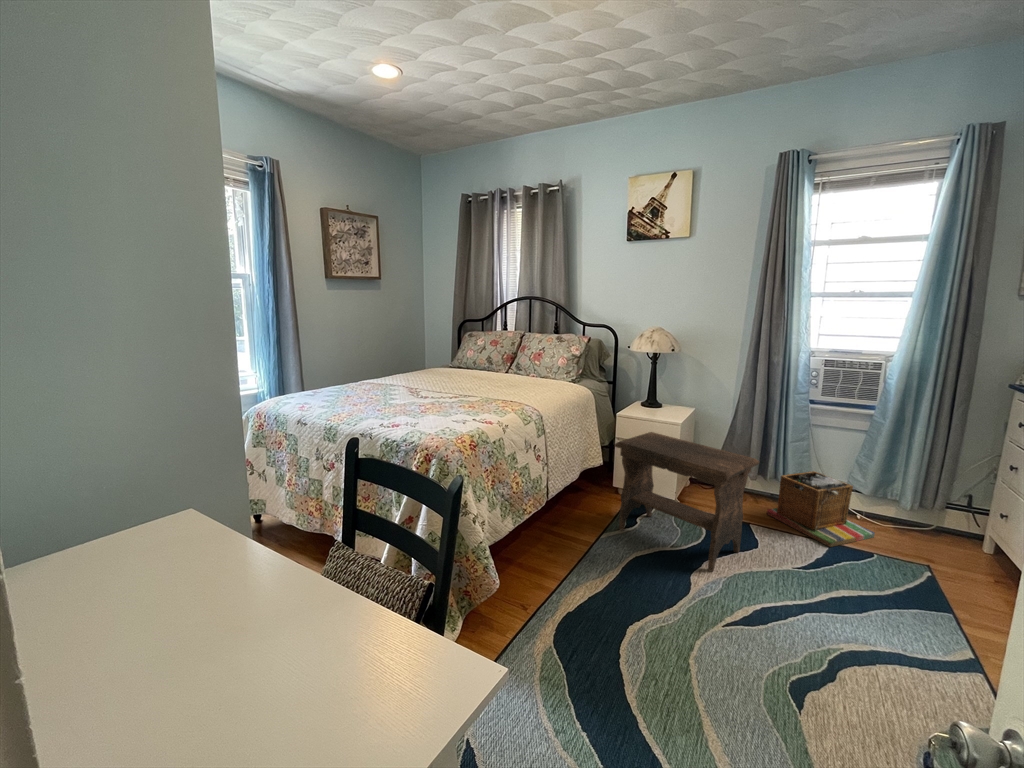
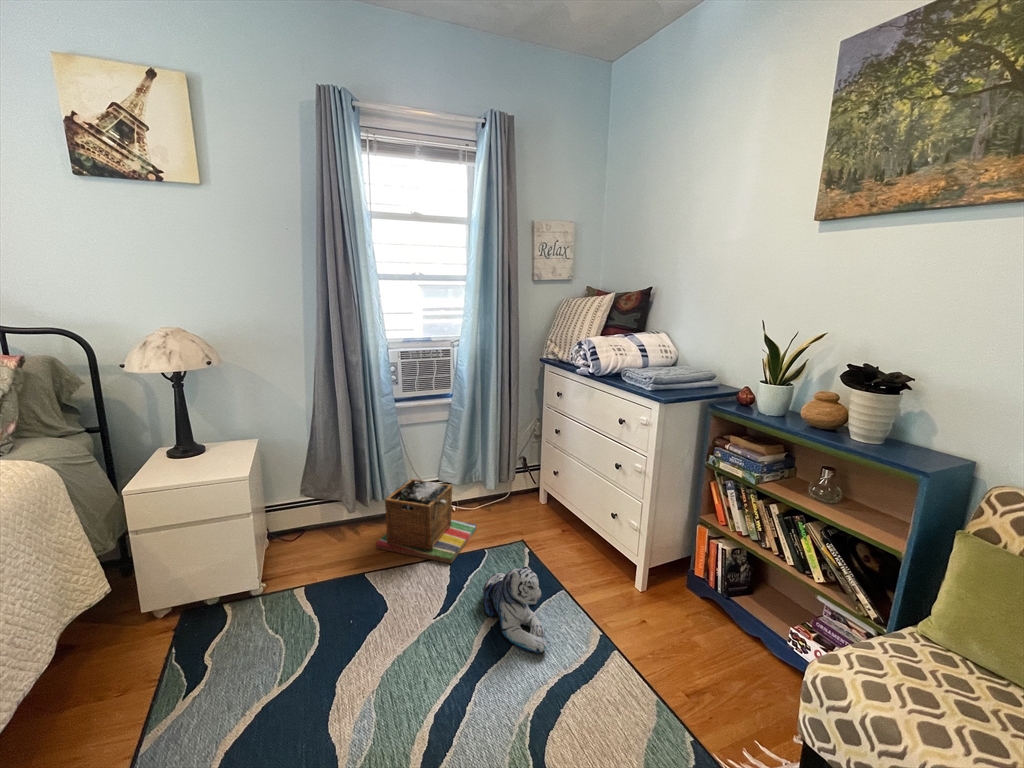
footstool: present [615,432,759,572] -> none [133,507,379,701]
plush toy: none [841,553,907,629] -> present [483,567,547,653]

